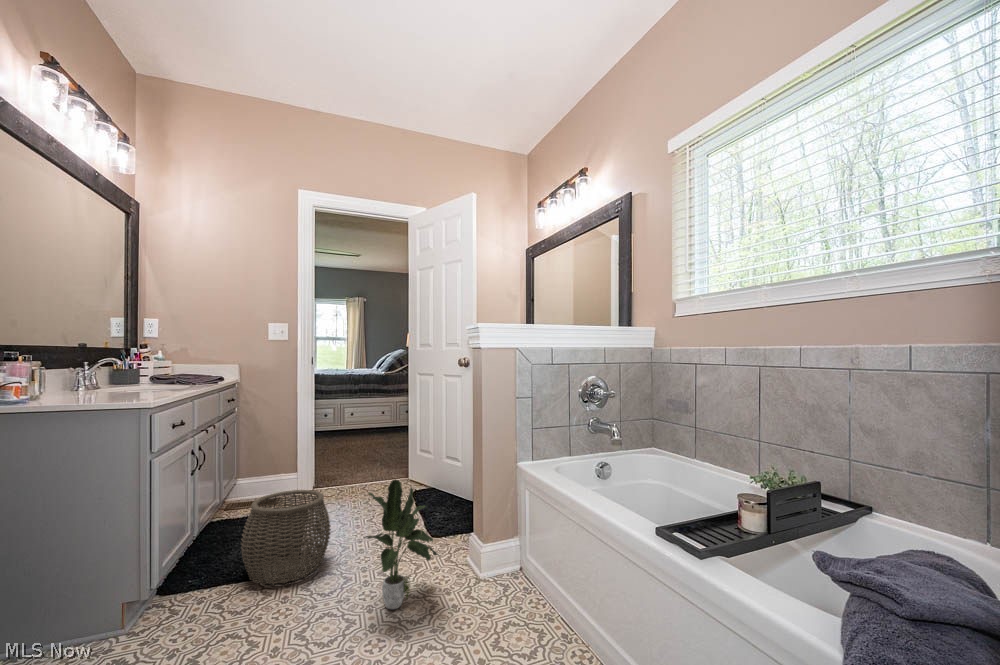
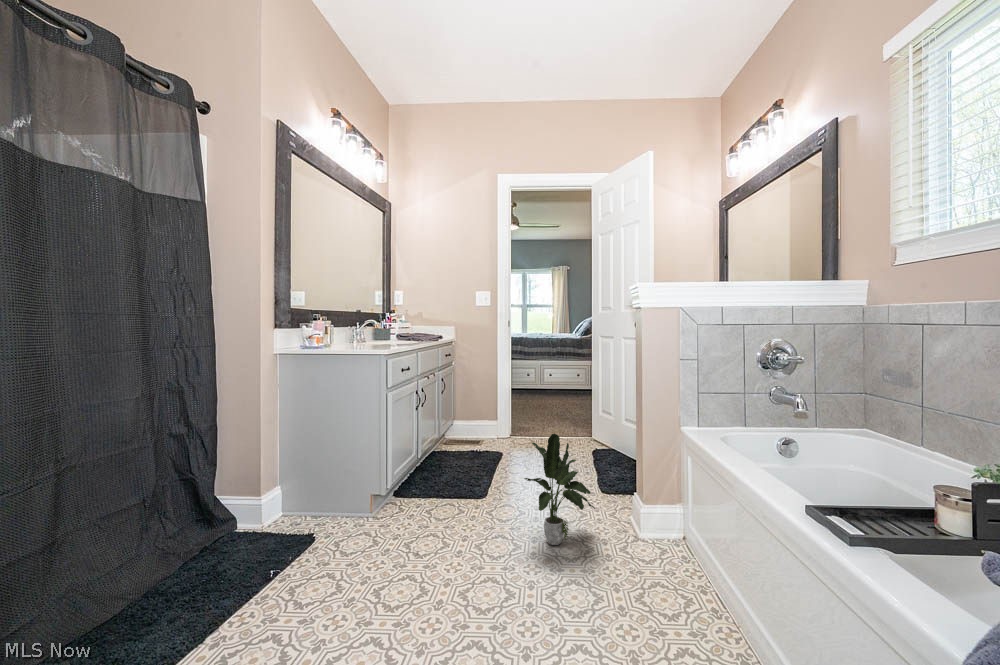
woven basket: present [241,490,331,585] -> none [444,434,510,506]

